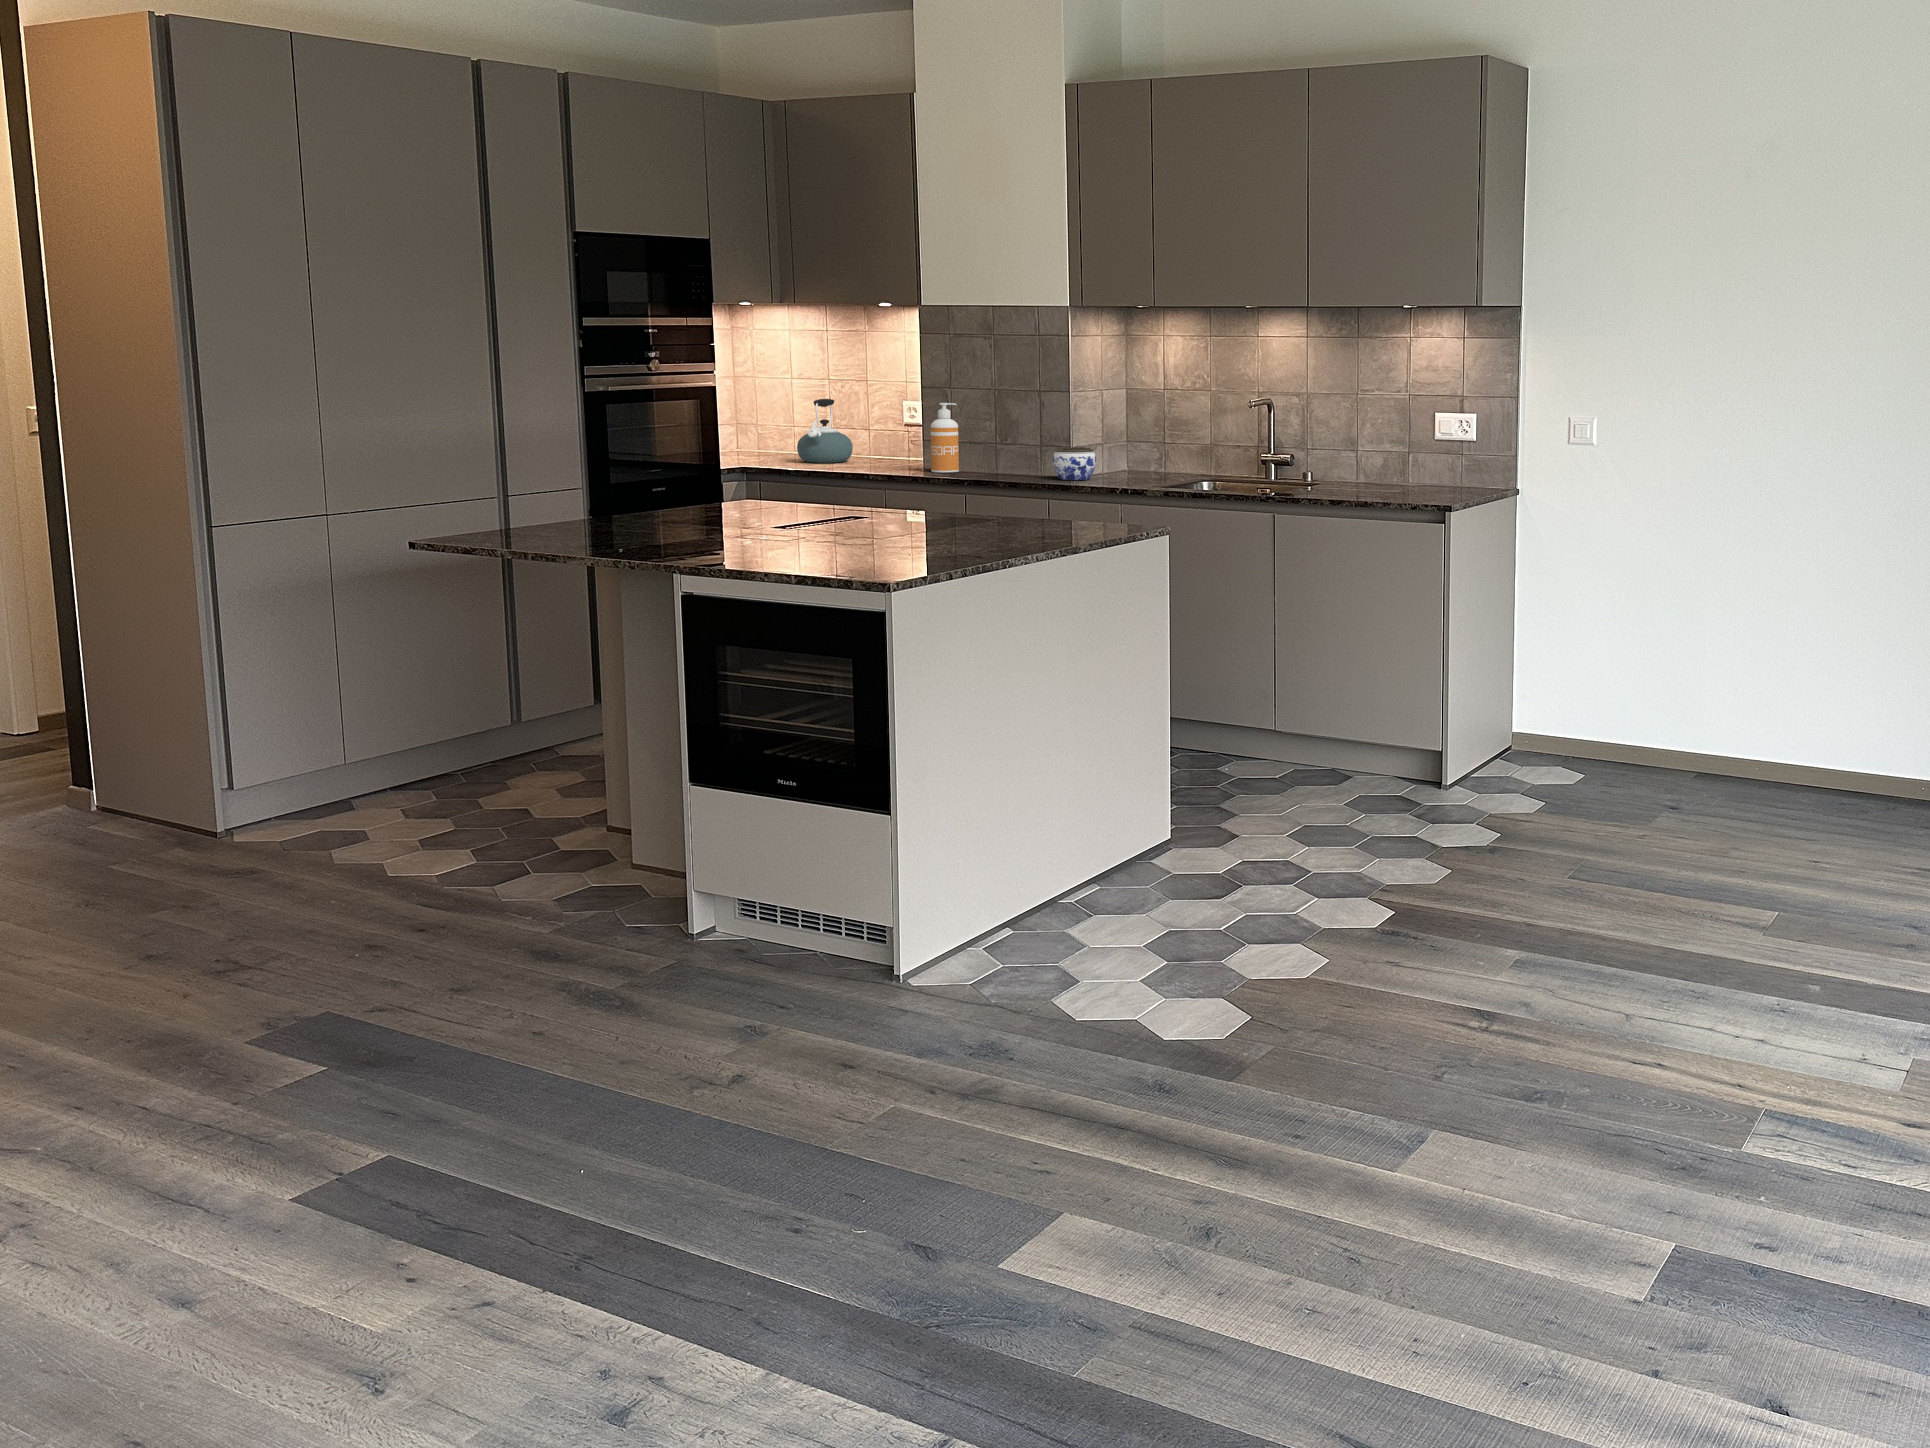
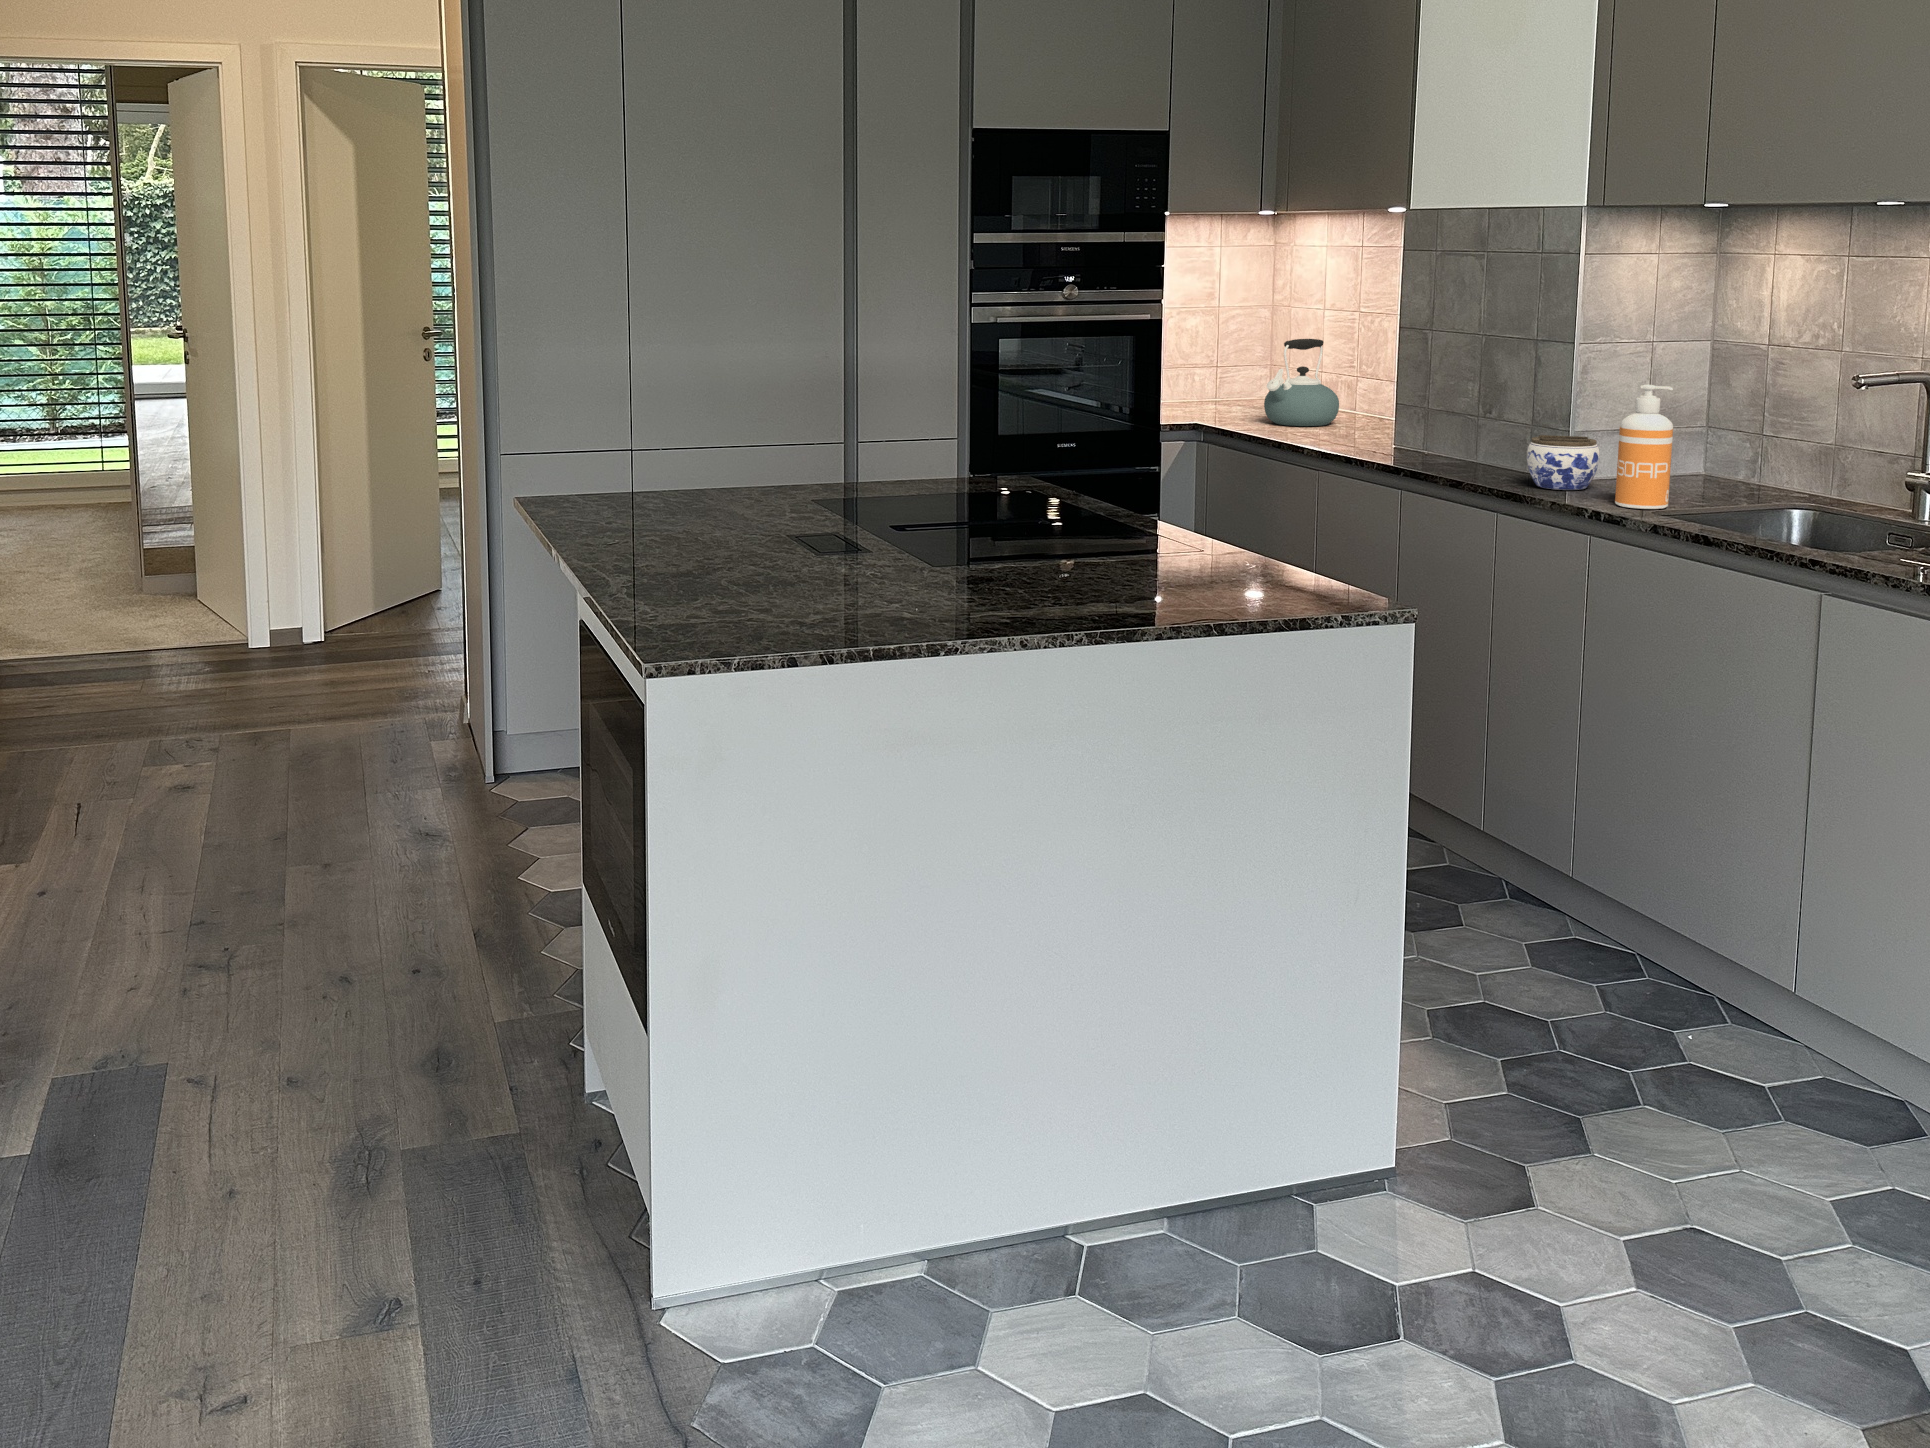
soap dispenser: present [931,403,959,473] -> present [1615,385,1673,509]

